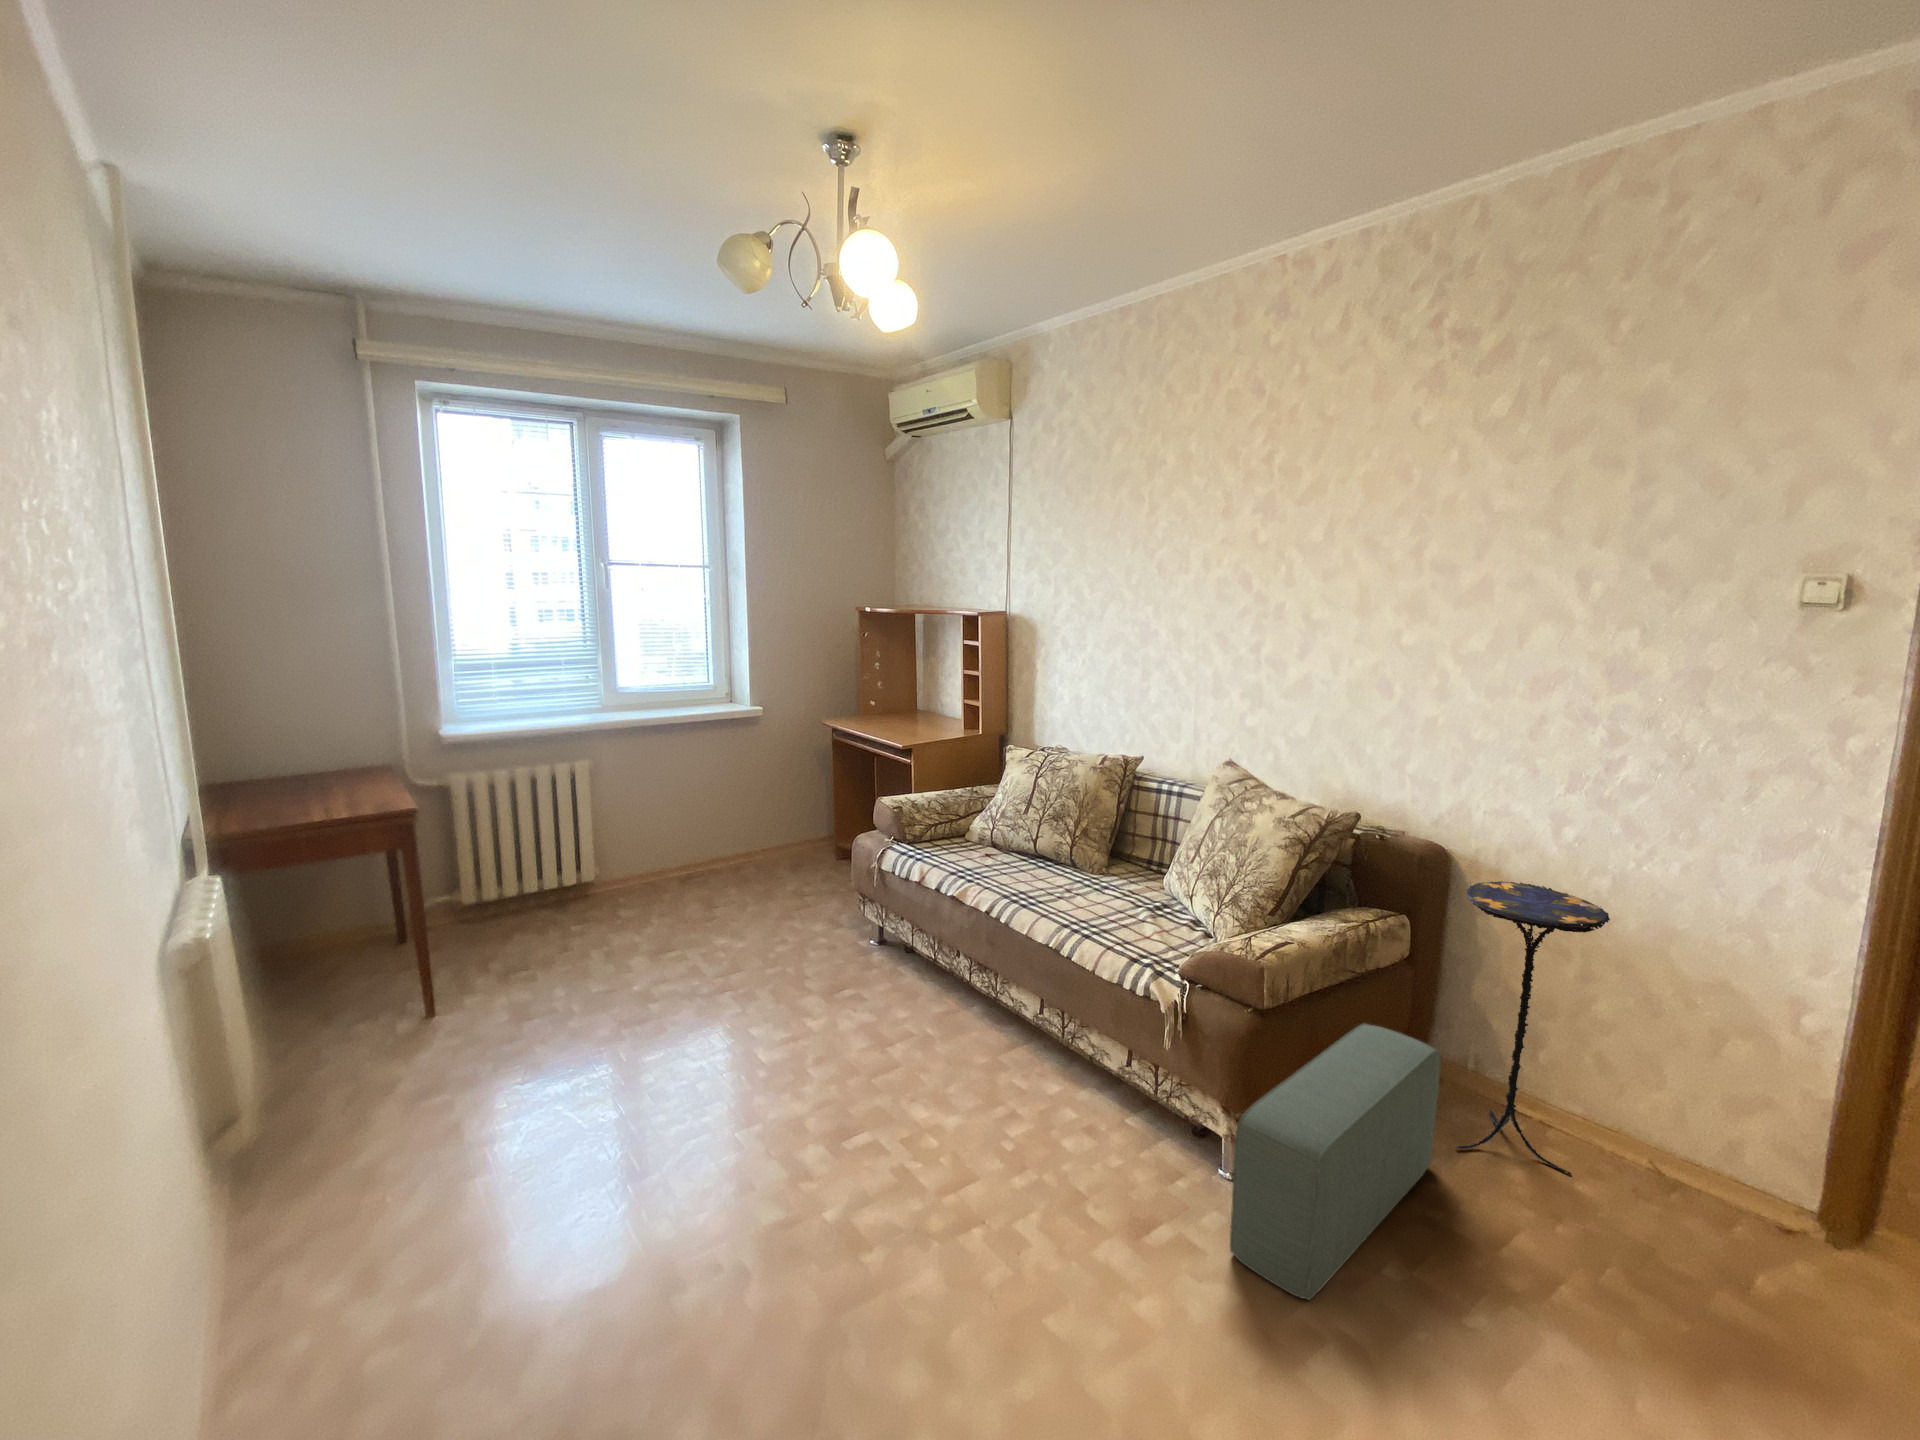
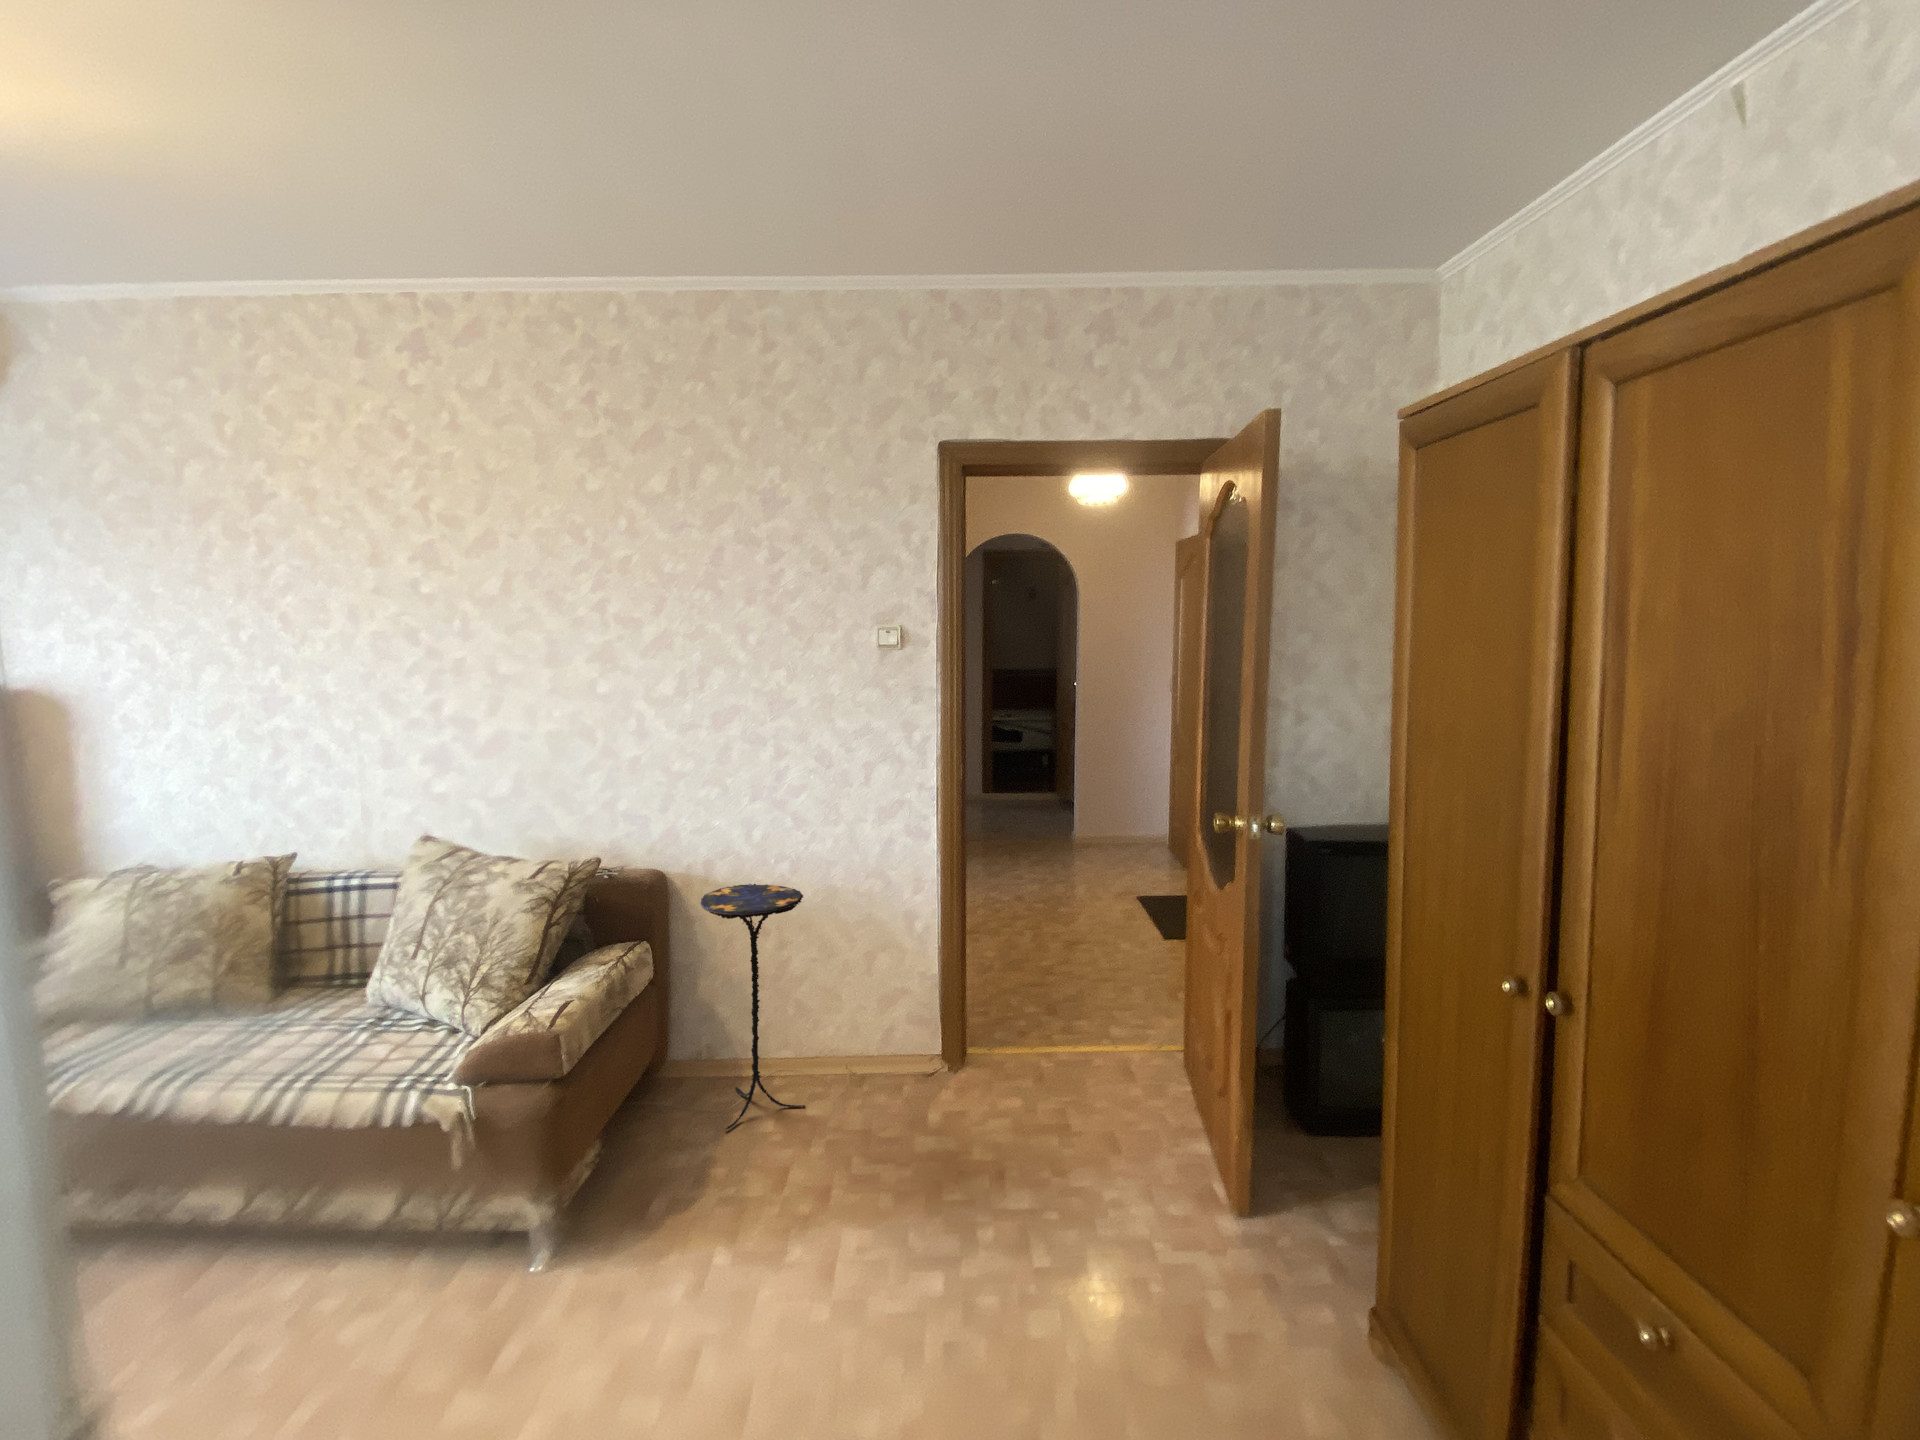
pouf: present [1230,1024,1441,1300] -> none [573,1048,714,1344]

